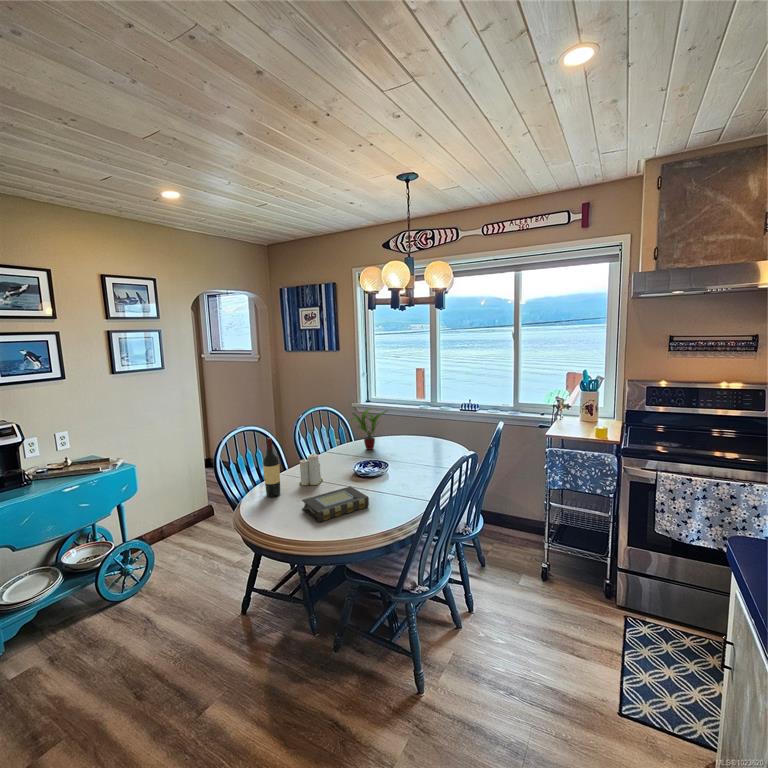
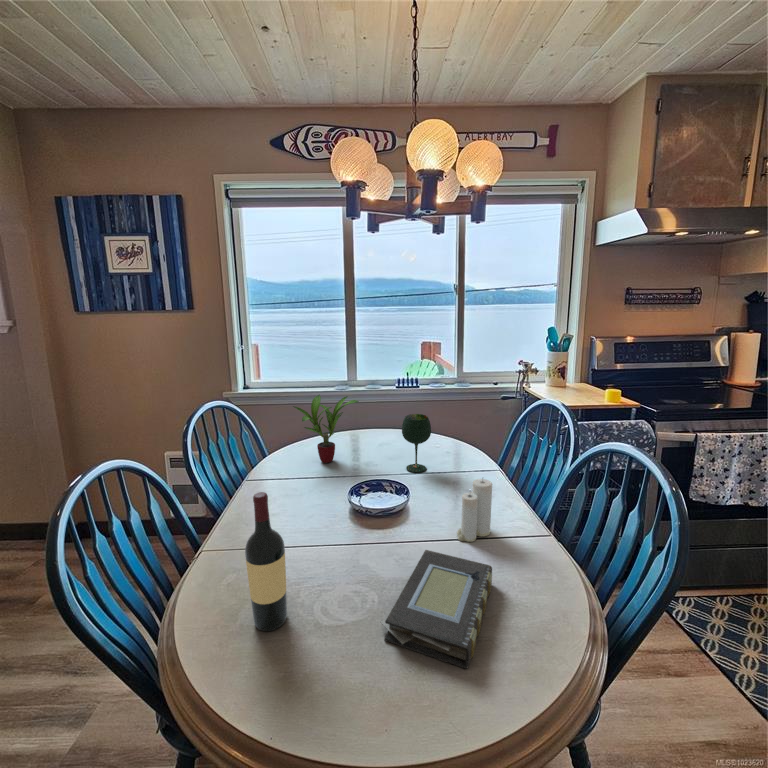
wine glass: none [402,425,421,462] -> present [402,414,431,472]
candle: present [299,454,323,485] -> present [457,478,492,542]

